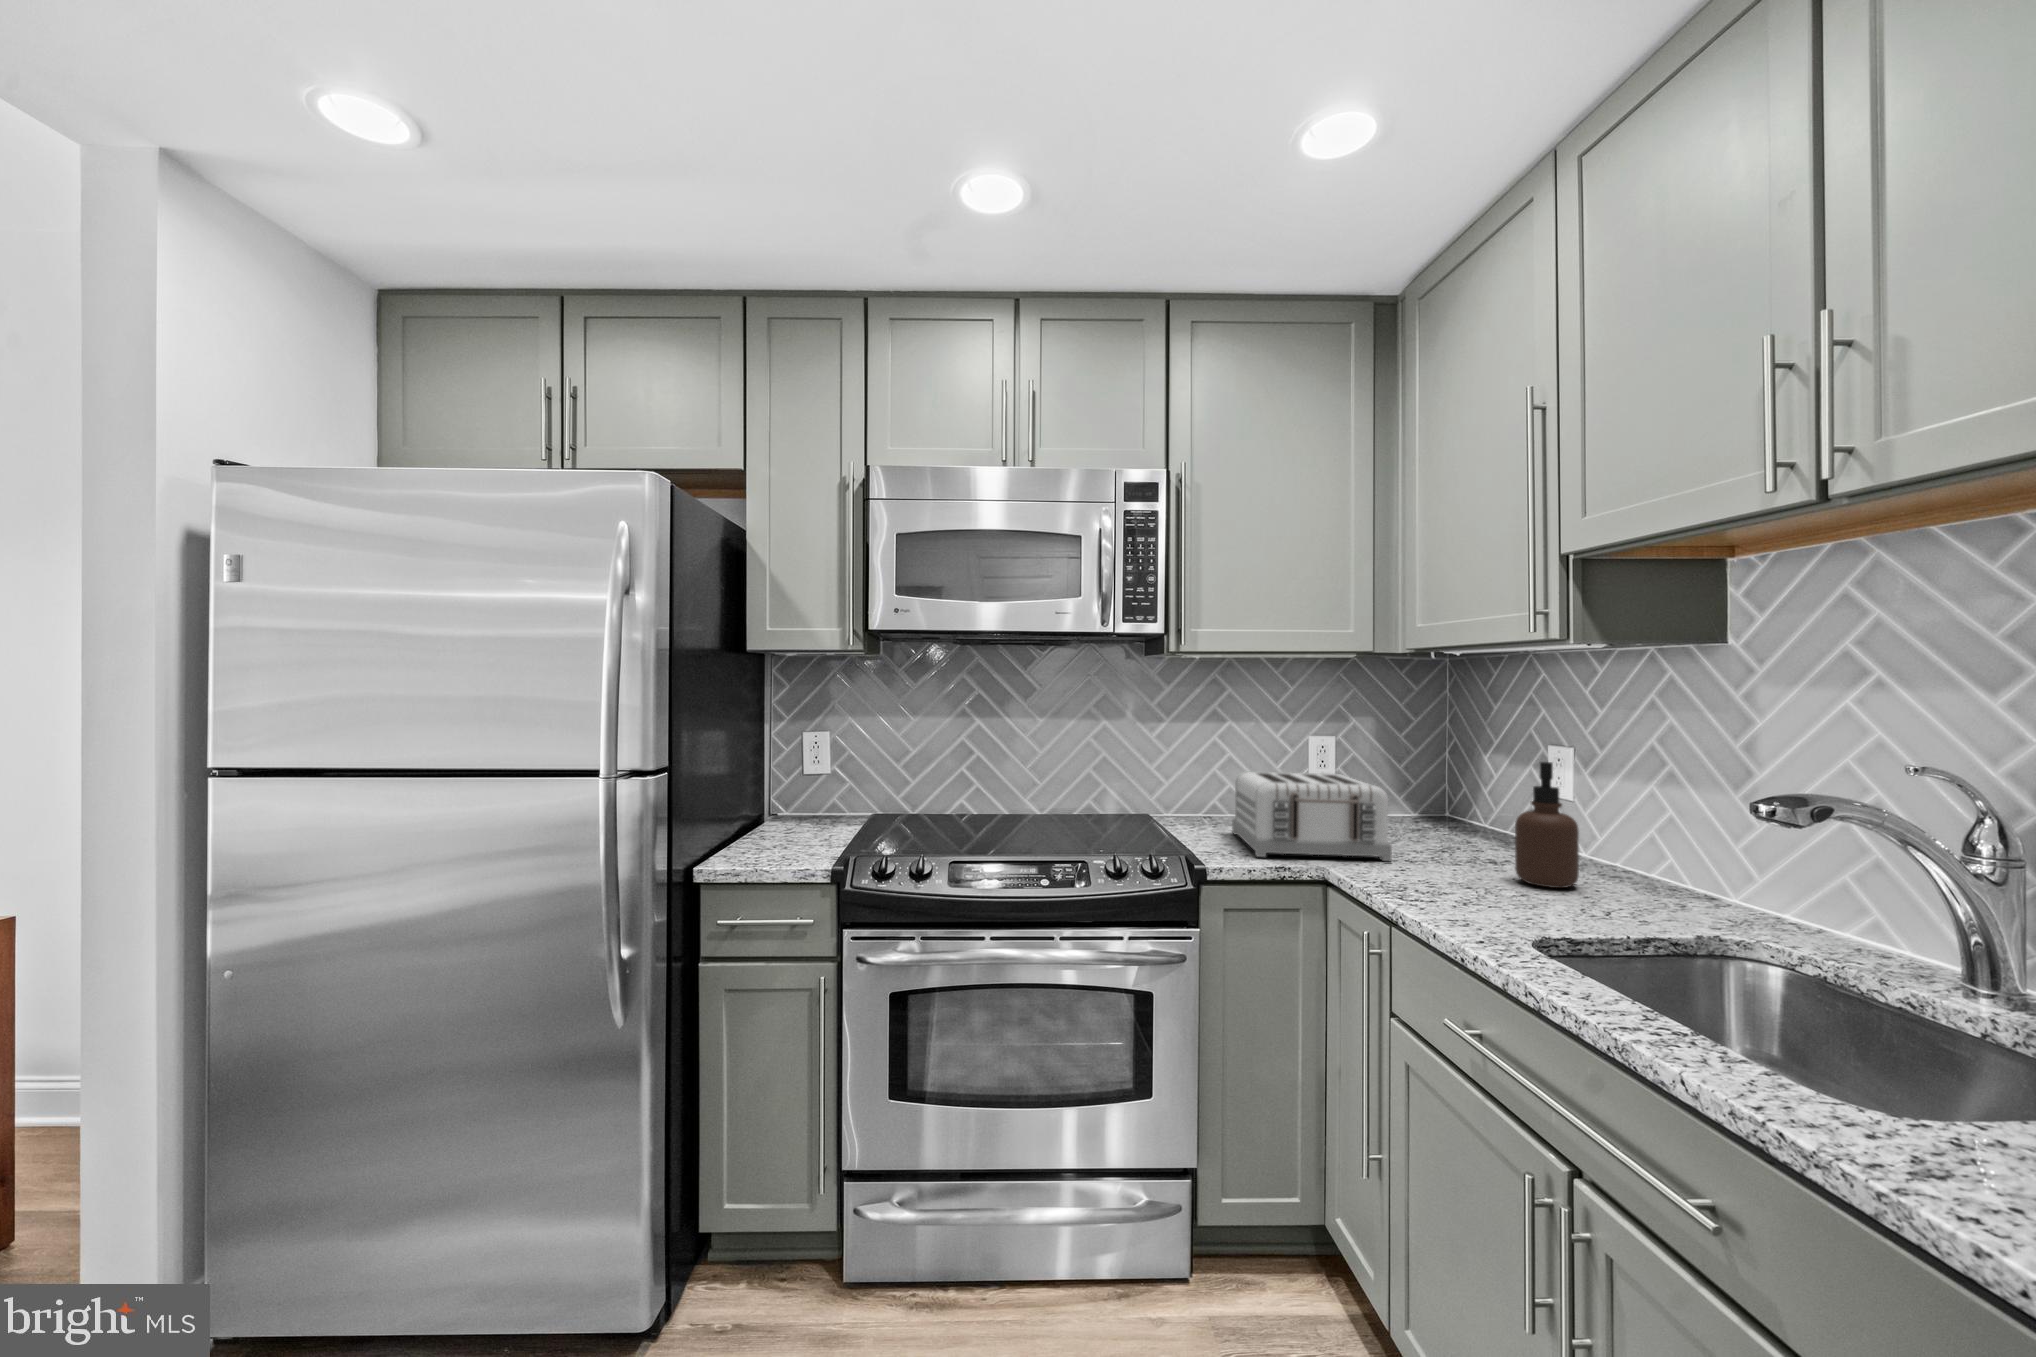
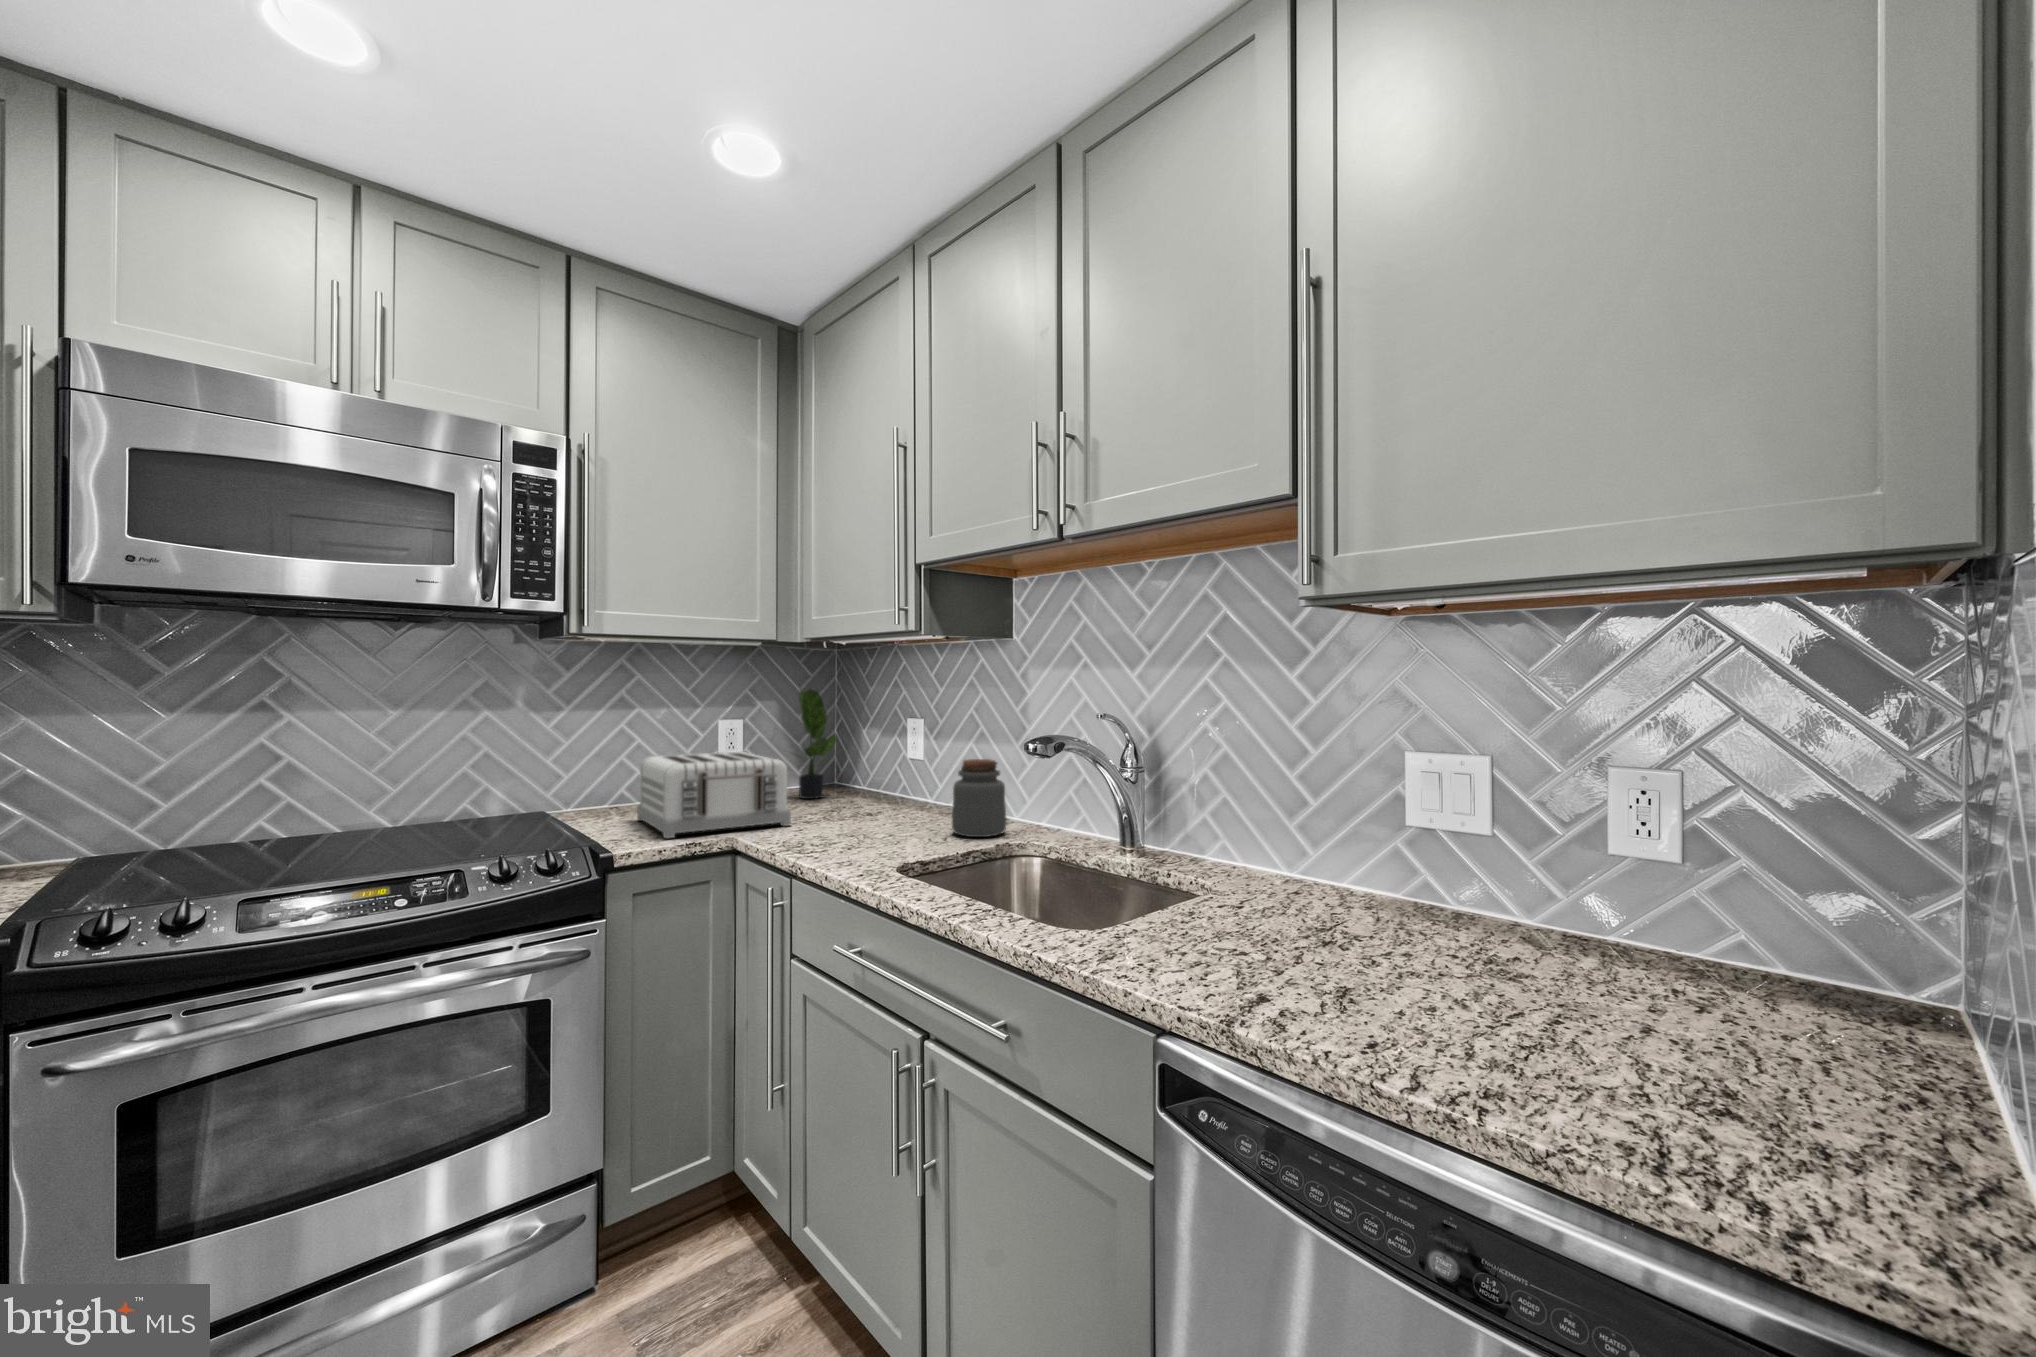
potted plant: none [1385,707,1462,832] -> present [799,689,837,799]
soap dispenser: present [1515,762,1579,888] -> none [886,729,928,828]
jar: none [1616,809,1712,918] -> present [952,759,1007,837]

